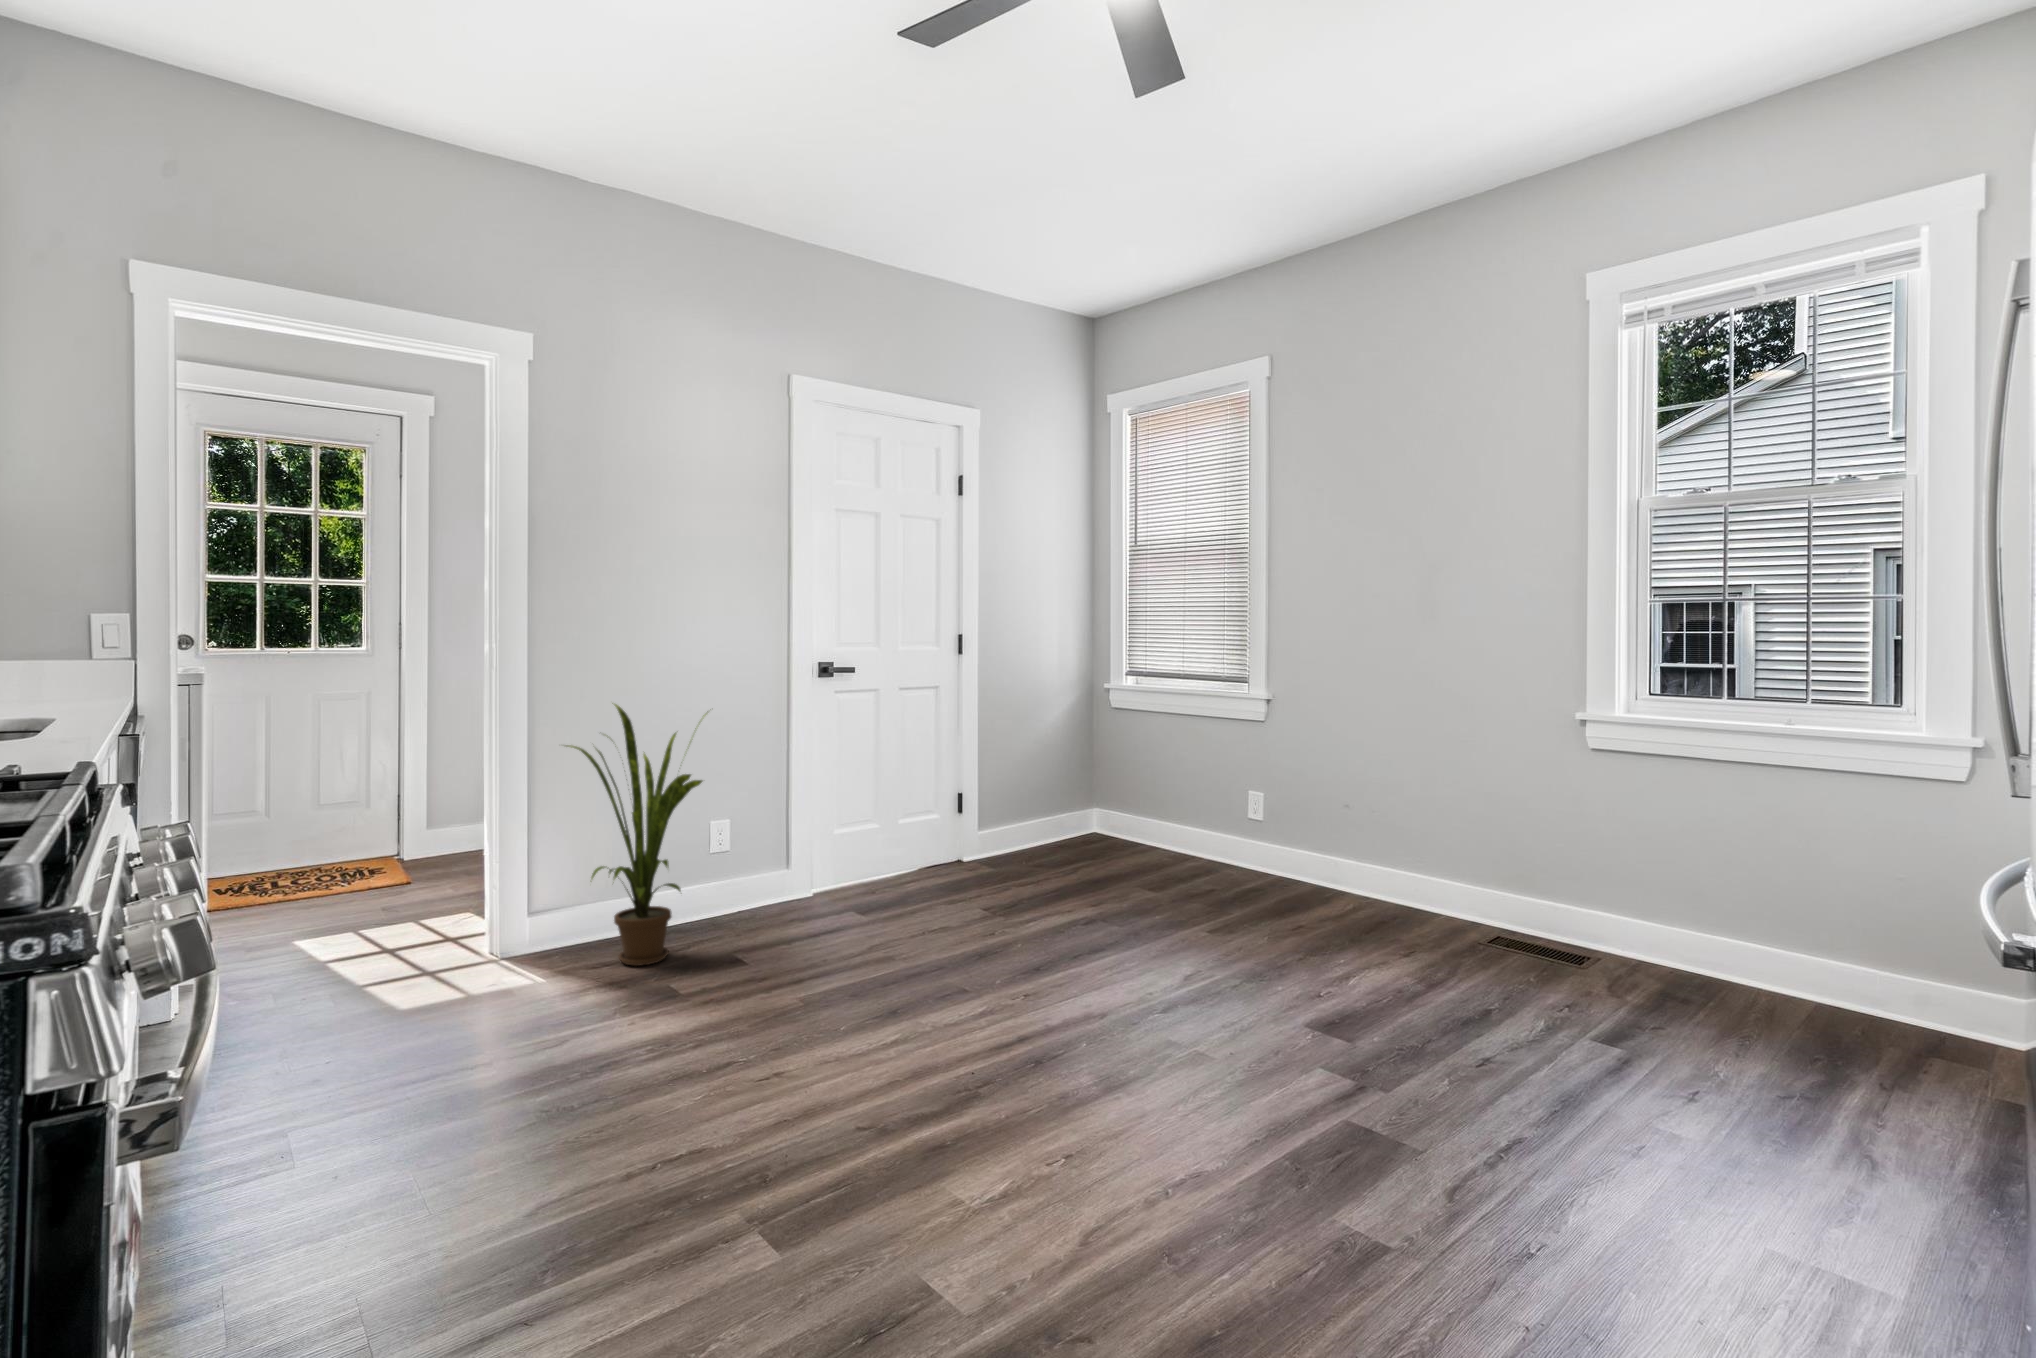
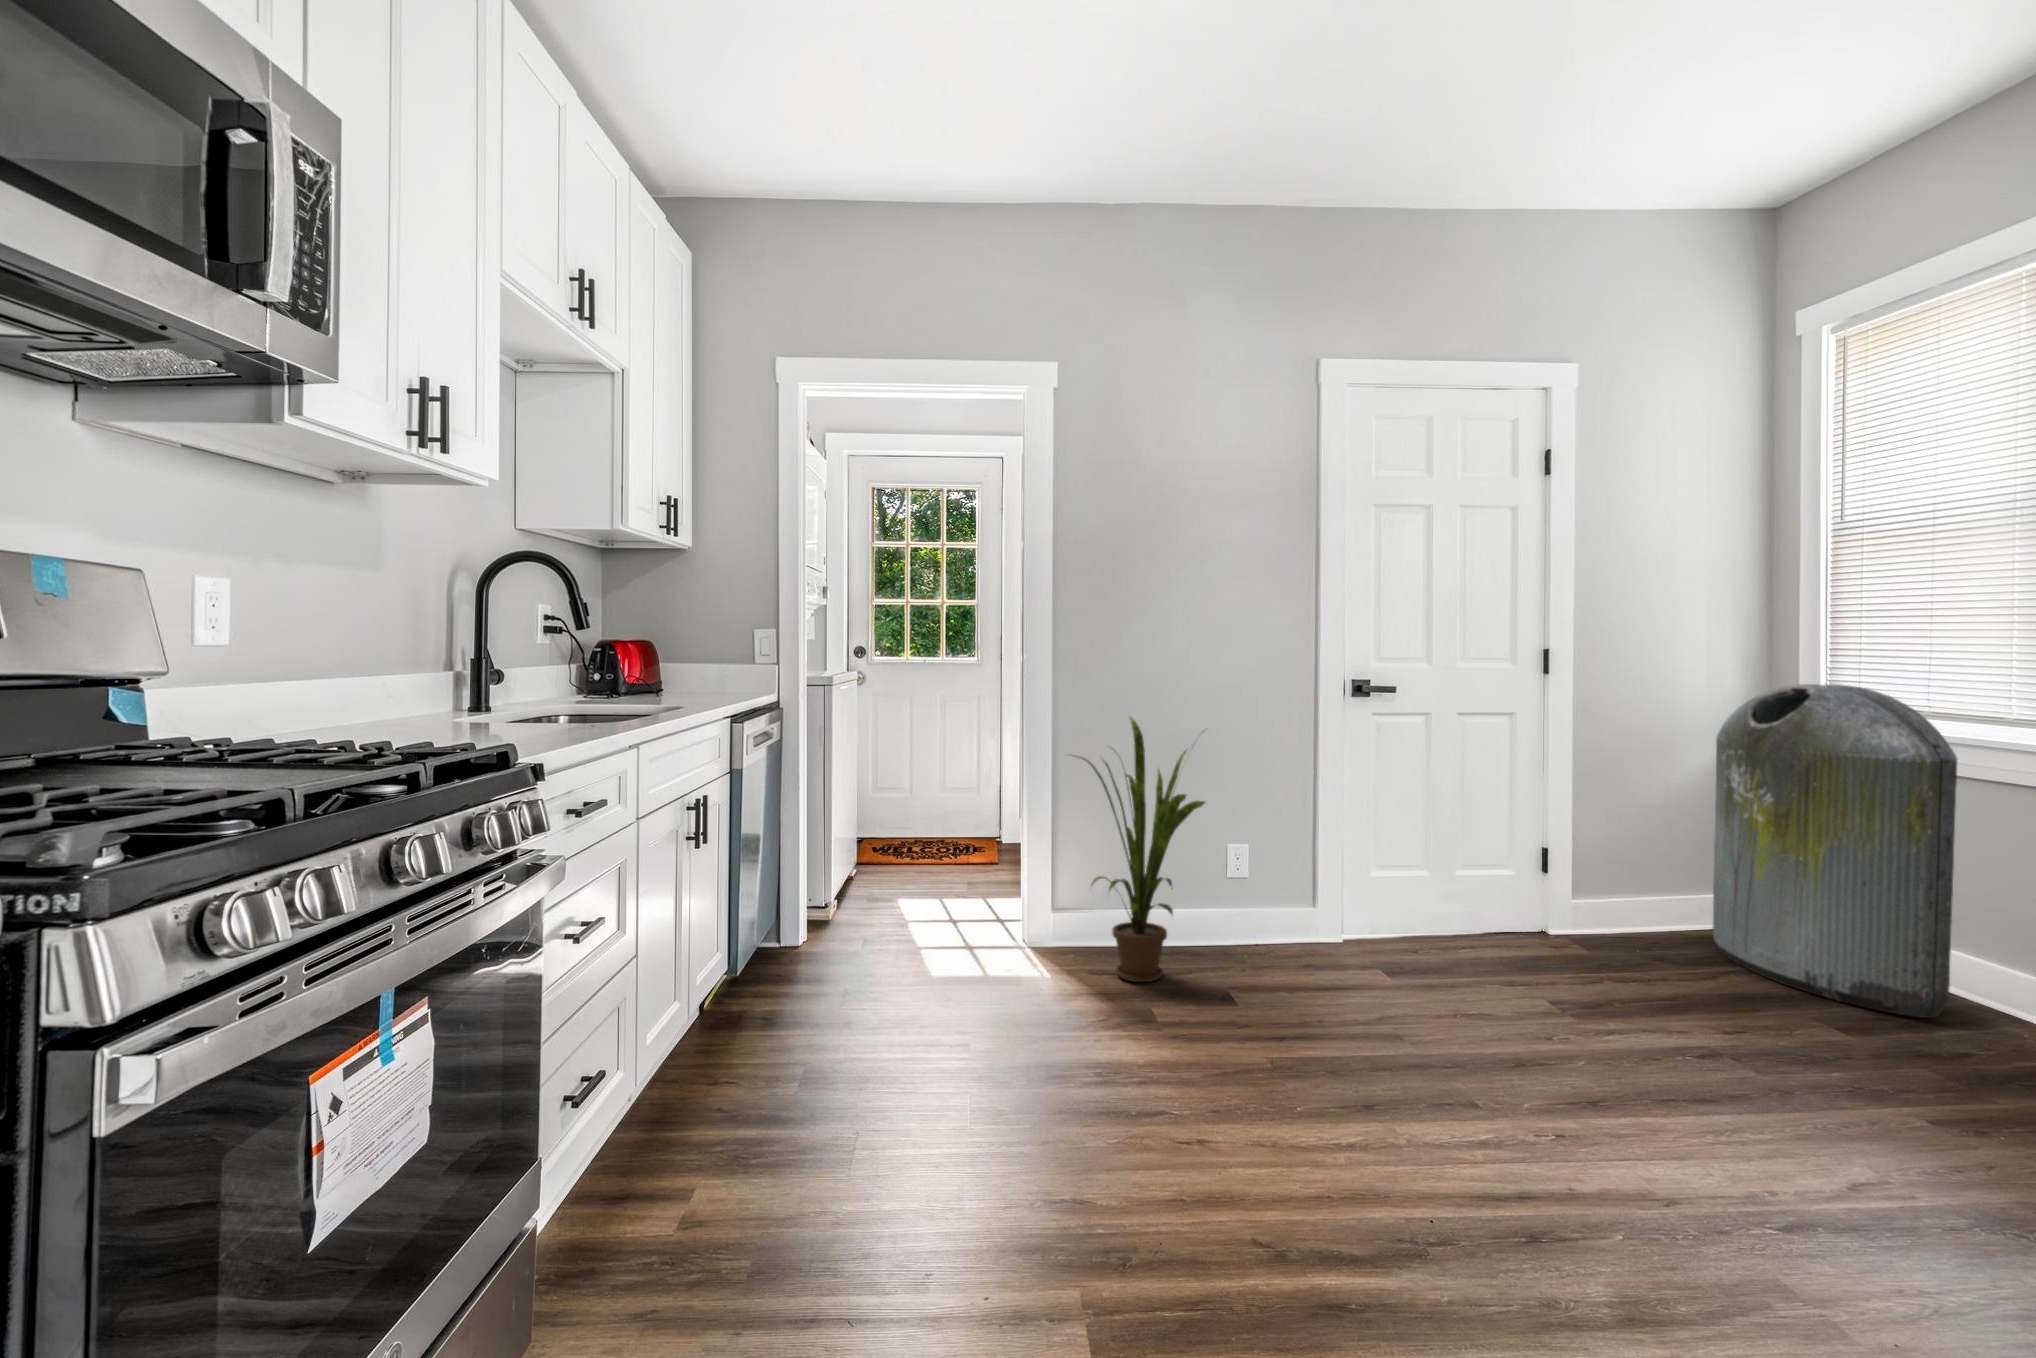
trash can: none [1070,653,1209,876] -> present [1713,684,1957,1018]

